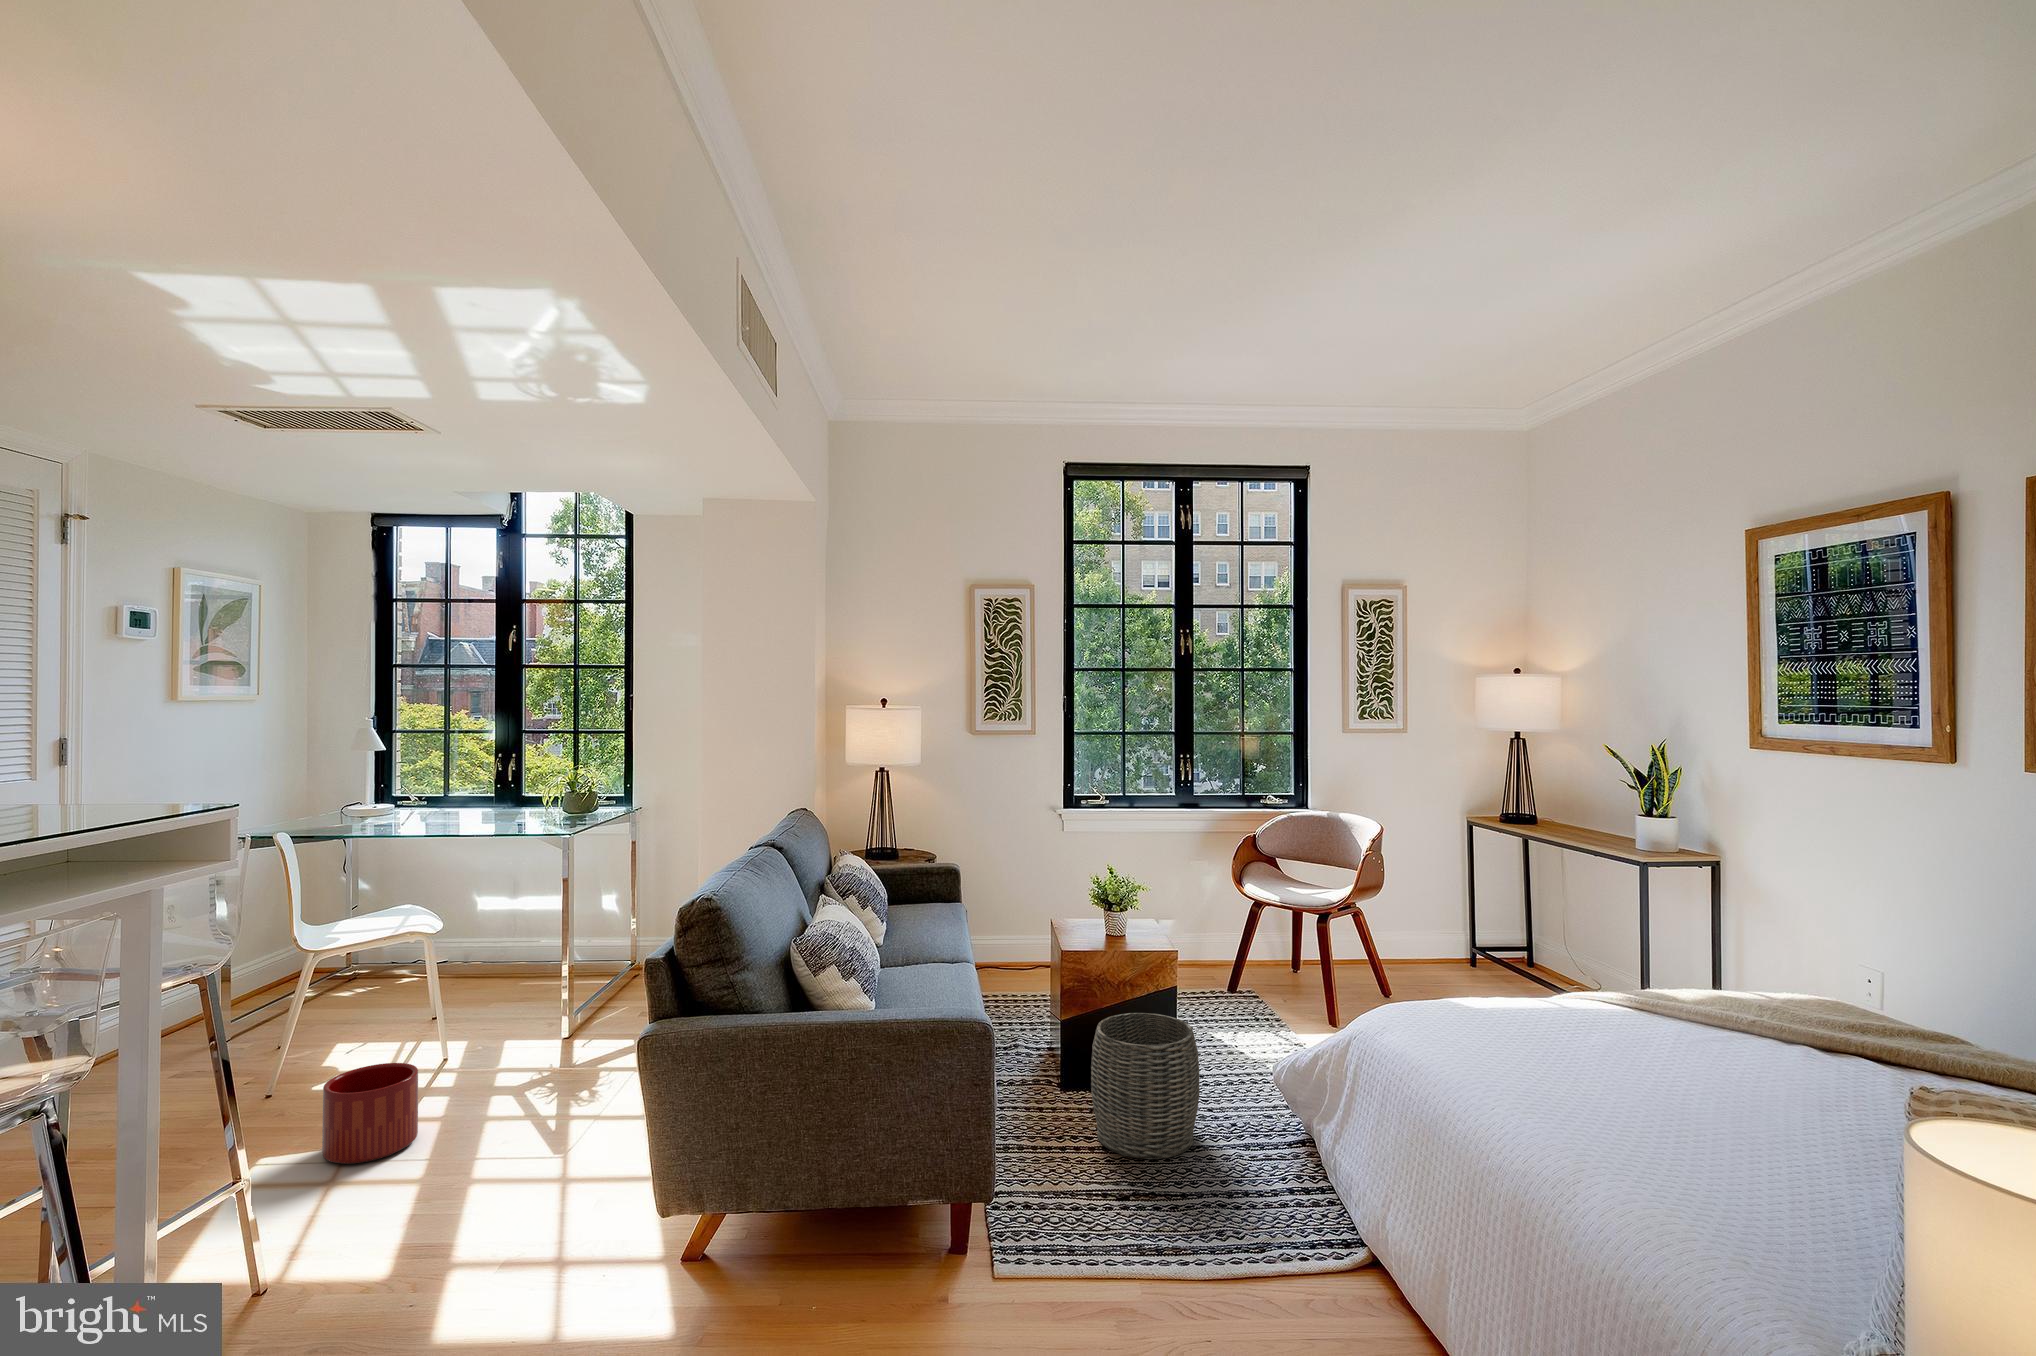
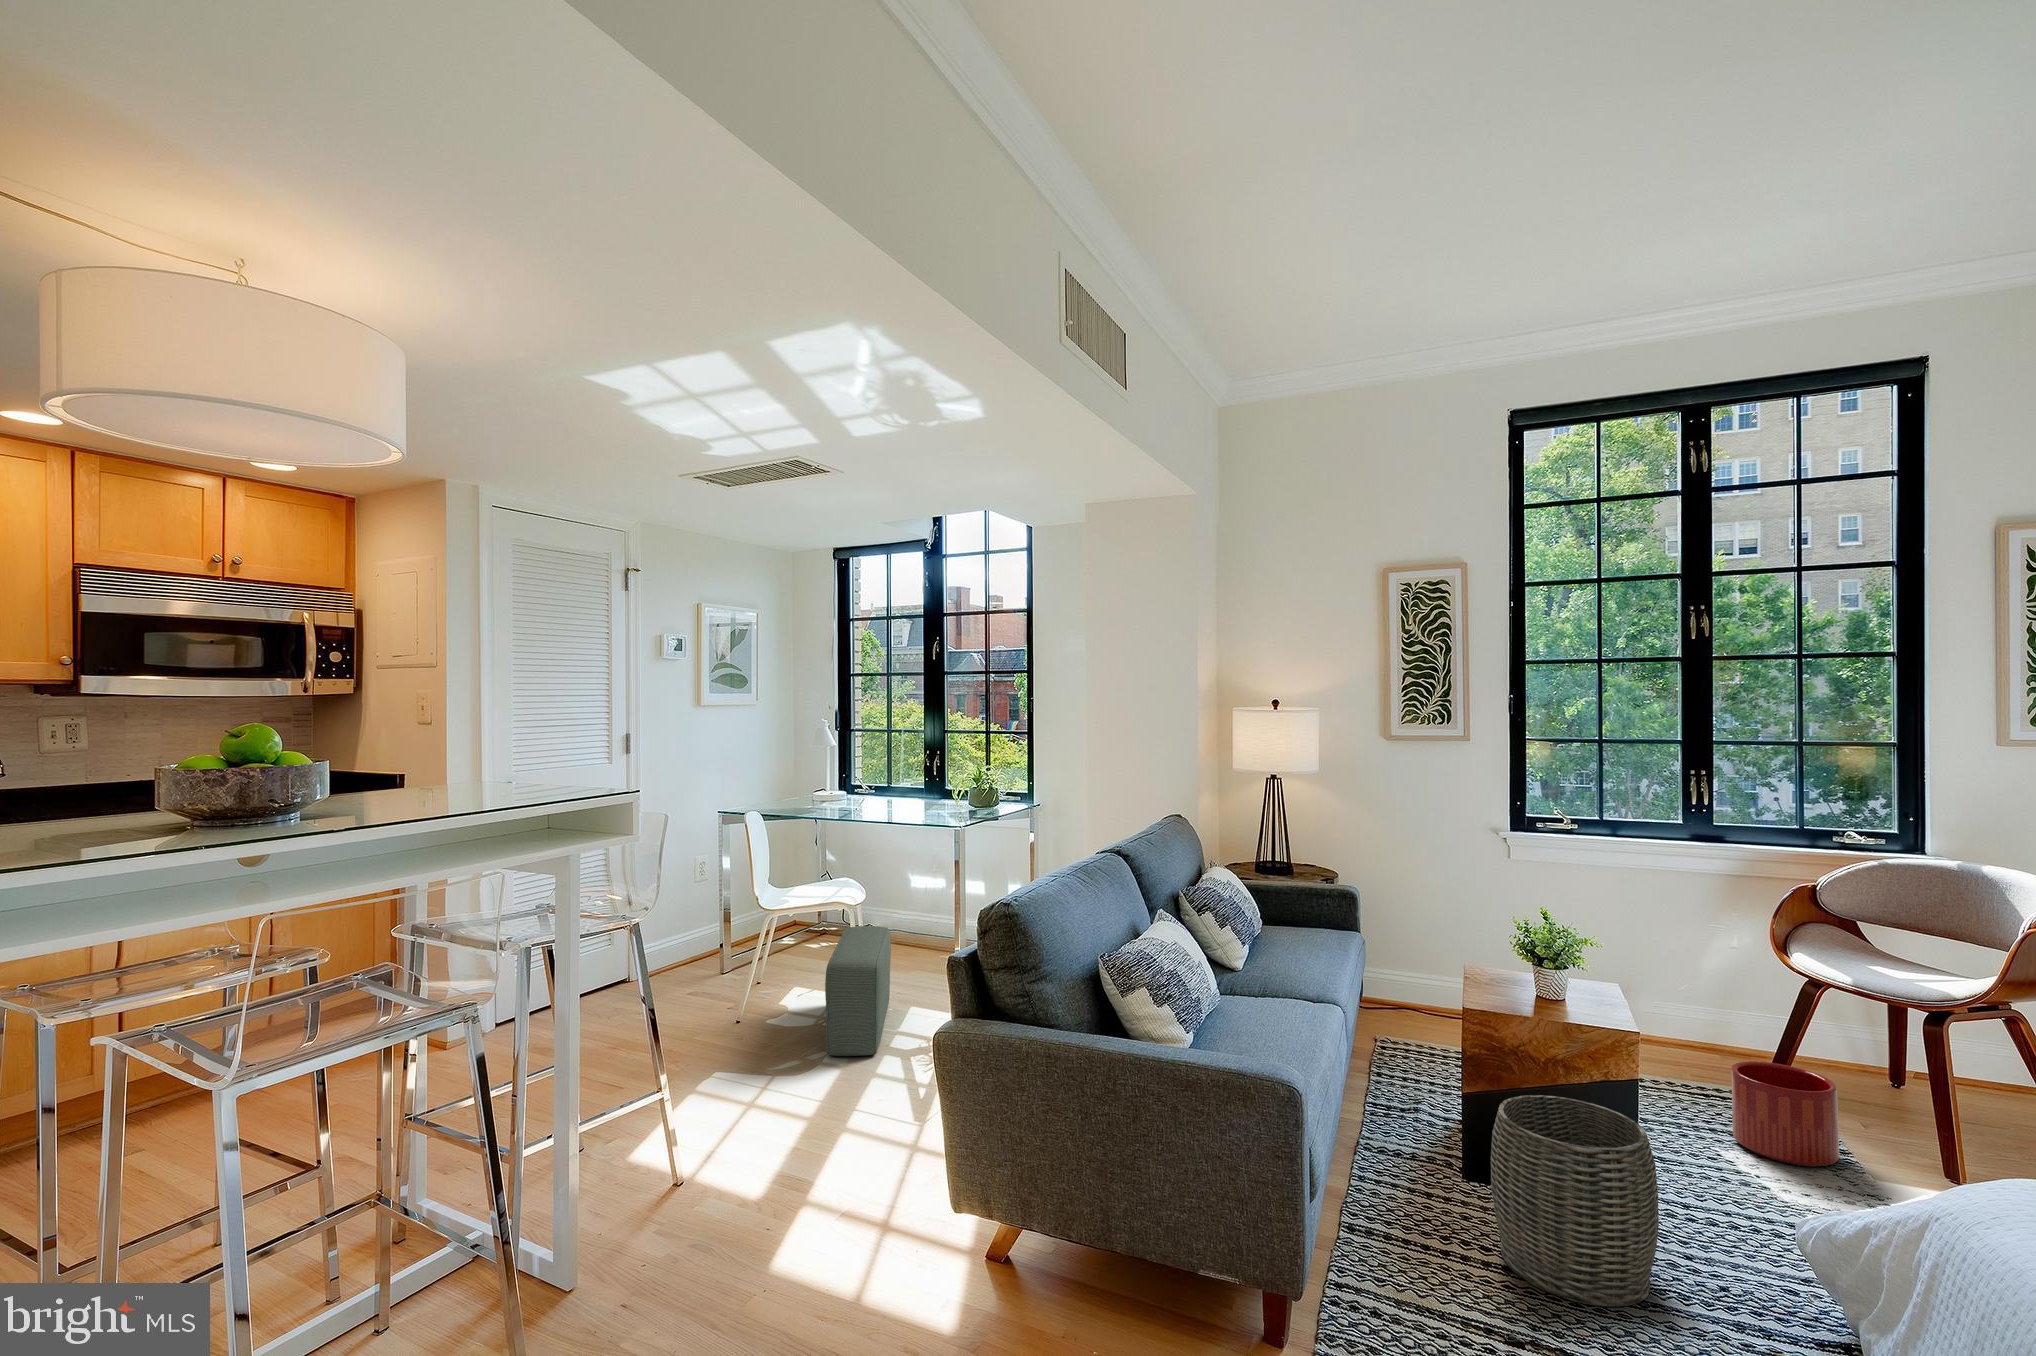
pouf: none [413,958,486,1108] -> present [825,926,891,1056]
planter: present [322,1063,418,1164] -> present [1731,1061,1839,1166]

